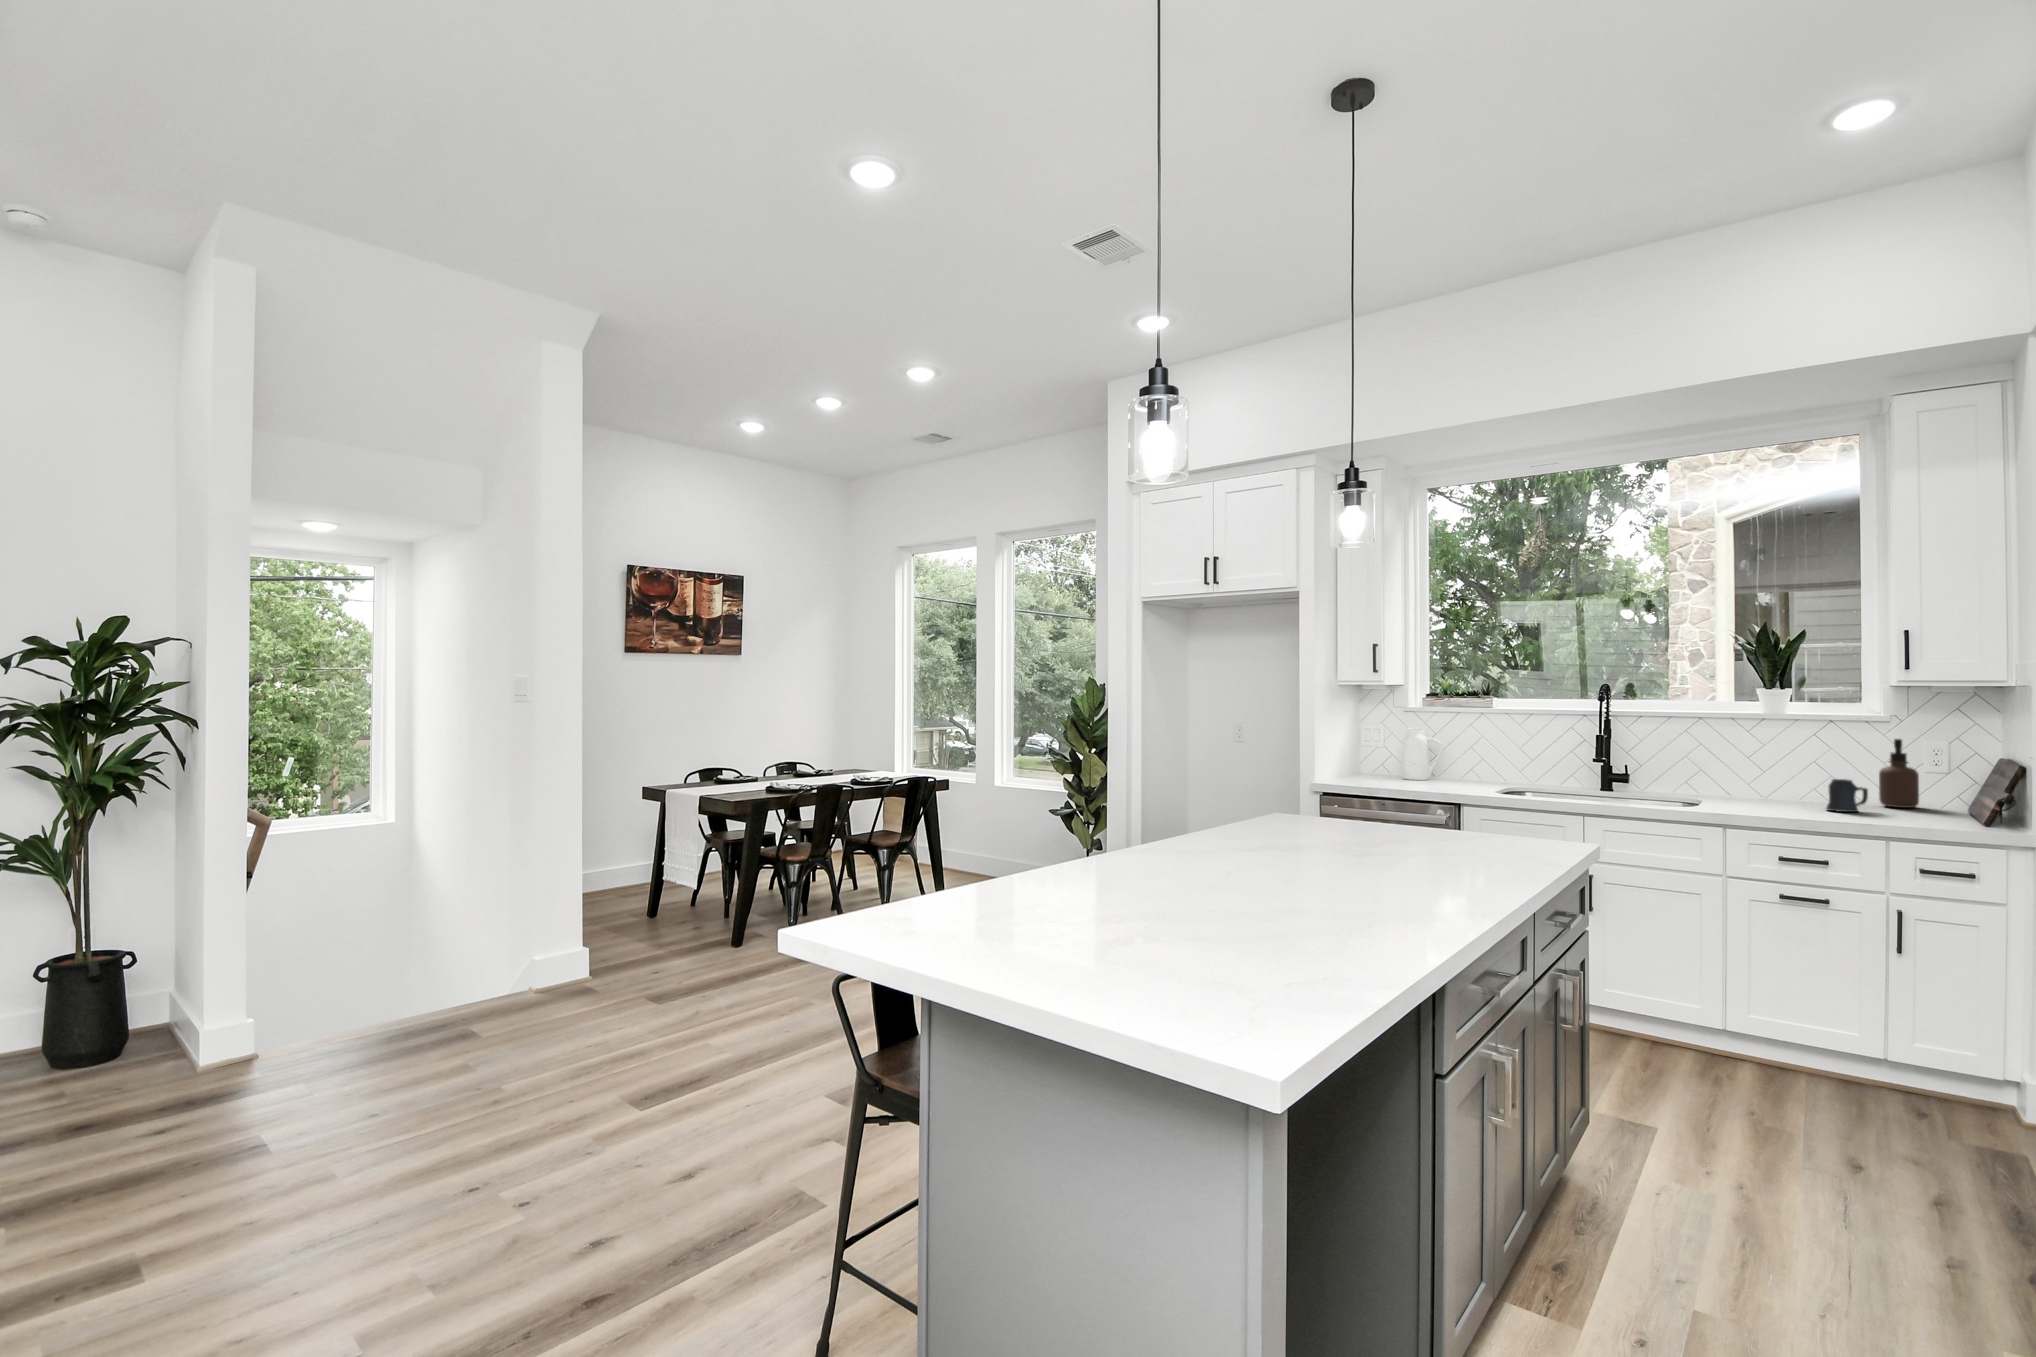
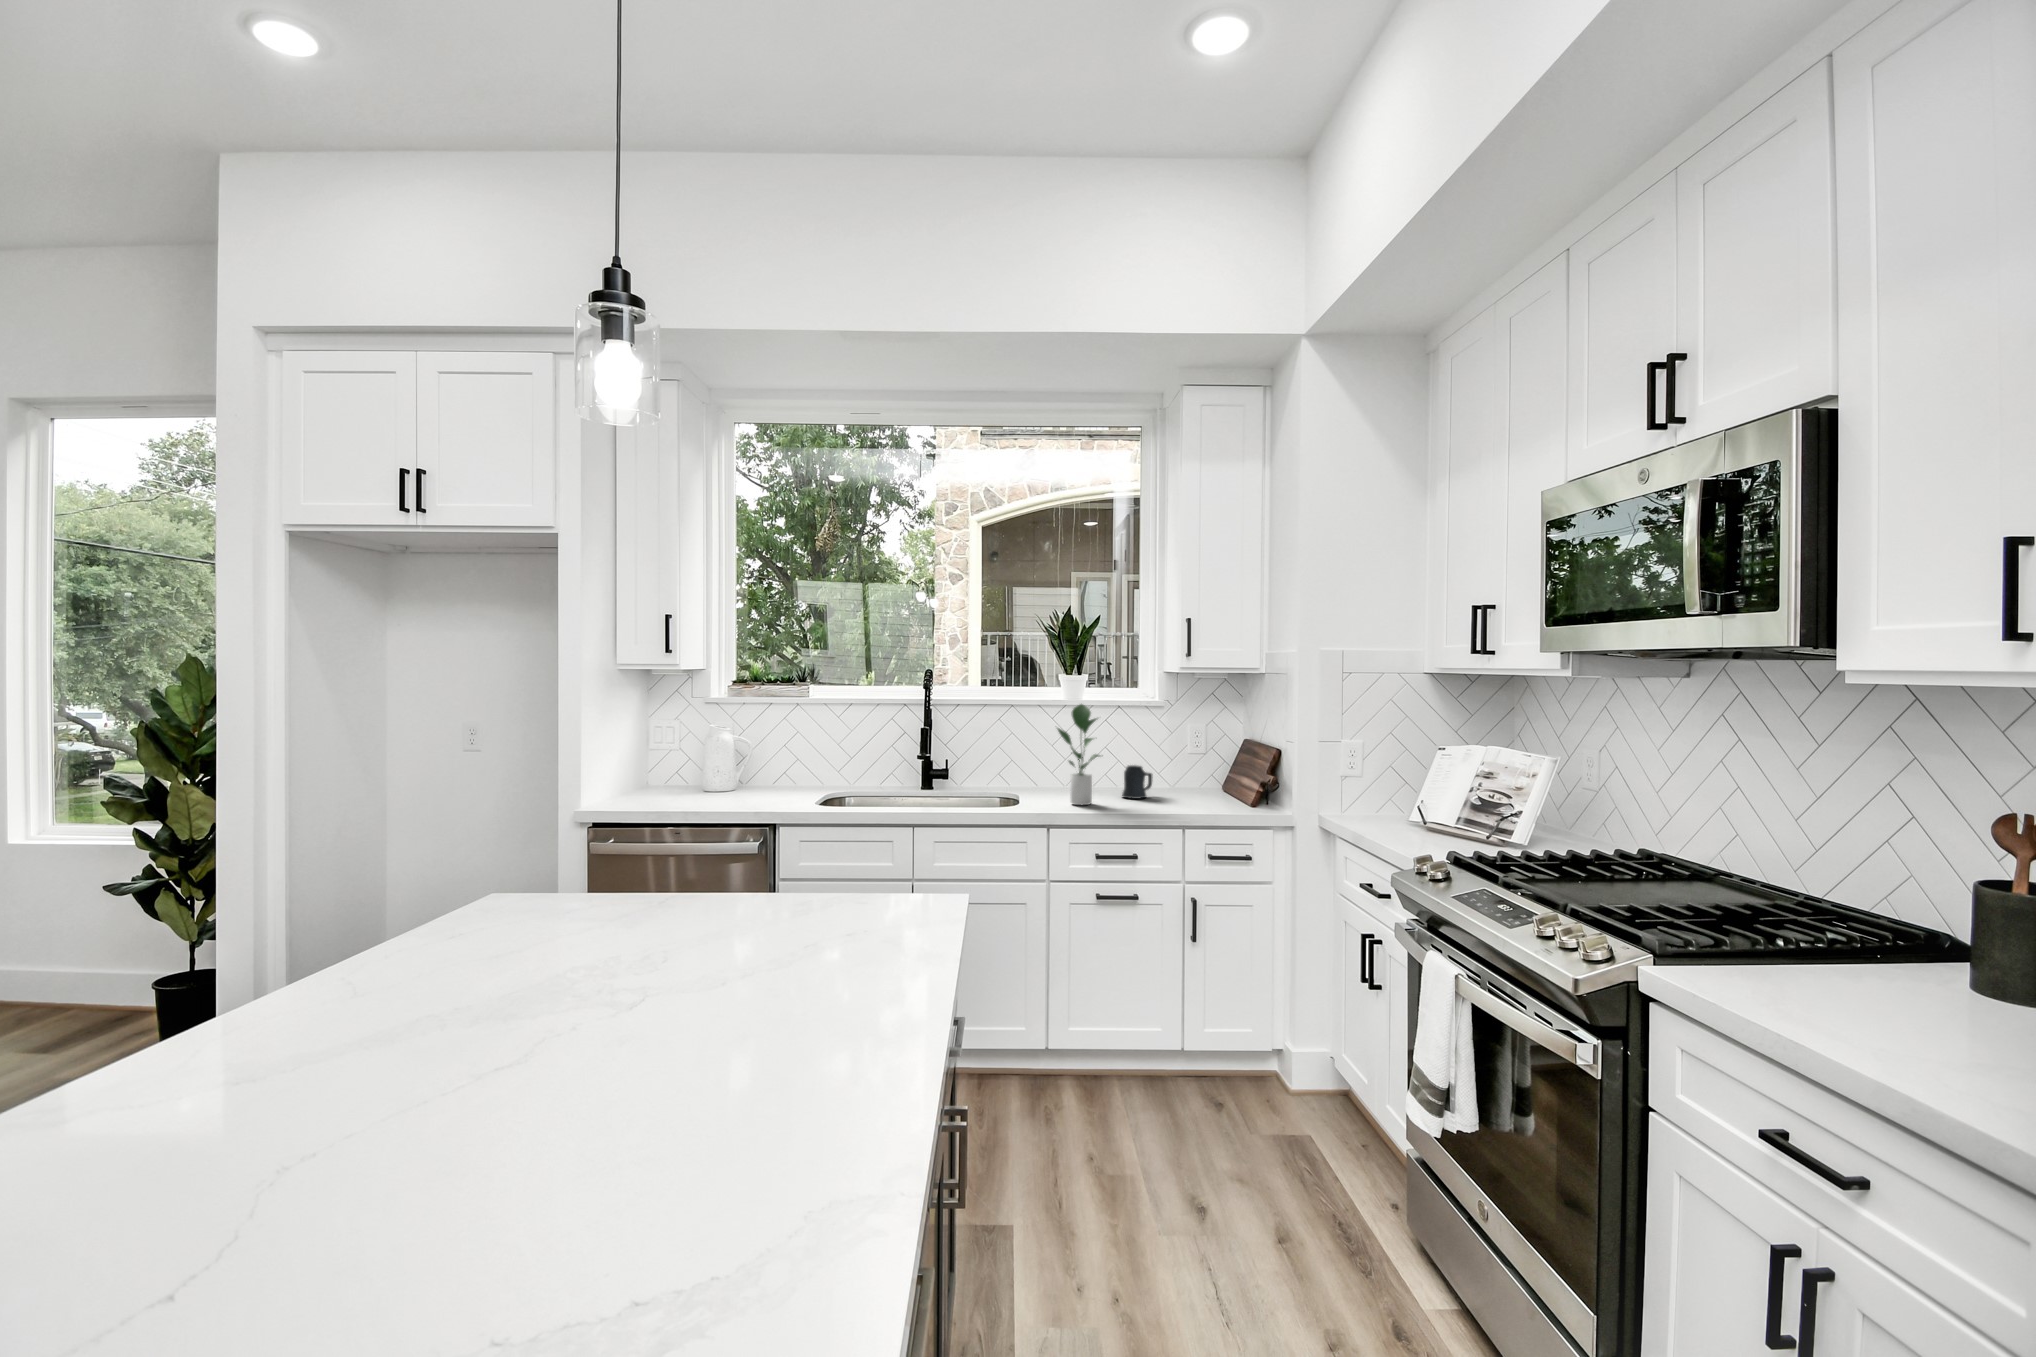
potted plant: none [1736,715,1795,812] -> present [1057,704,1100,805]
soap dispenser: present [1879,739,1919,808] -> none [1153,723,1181,788]

